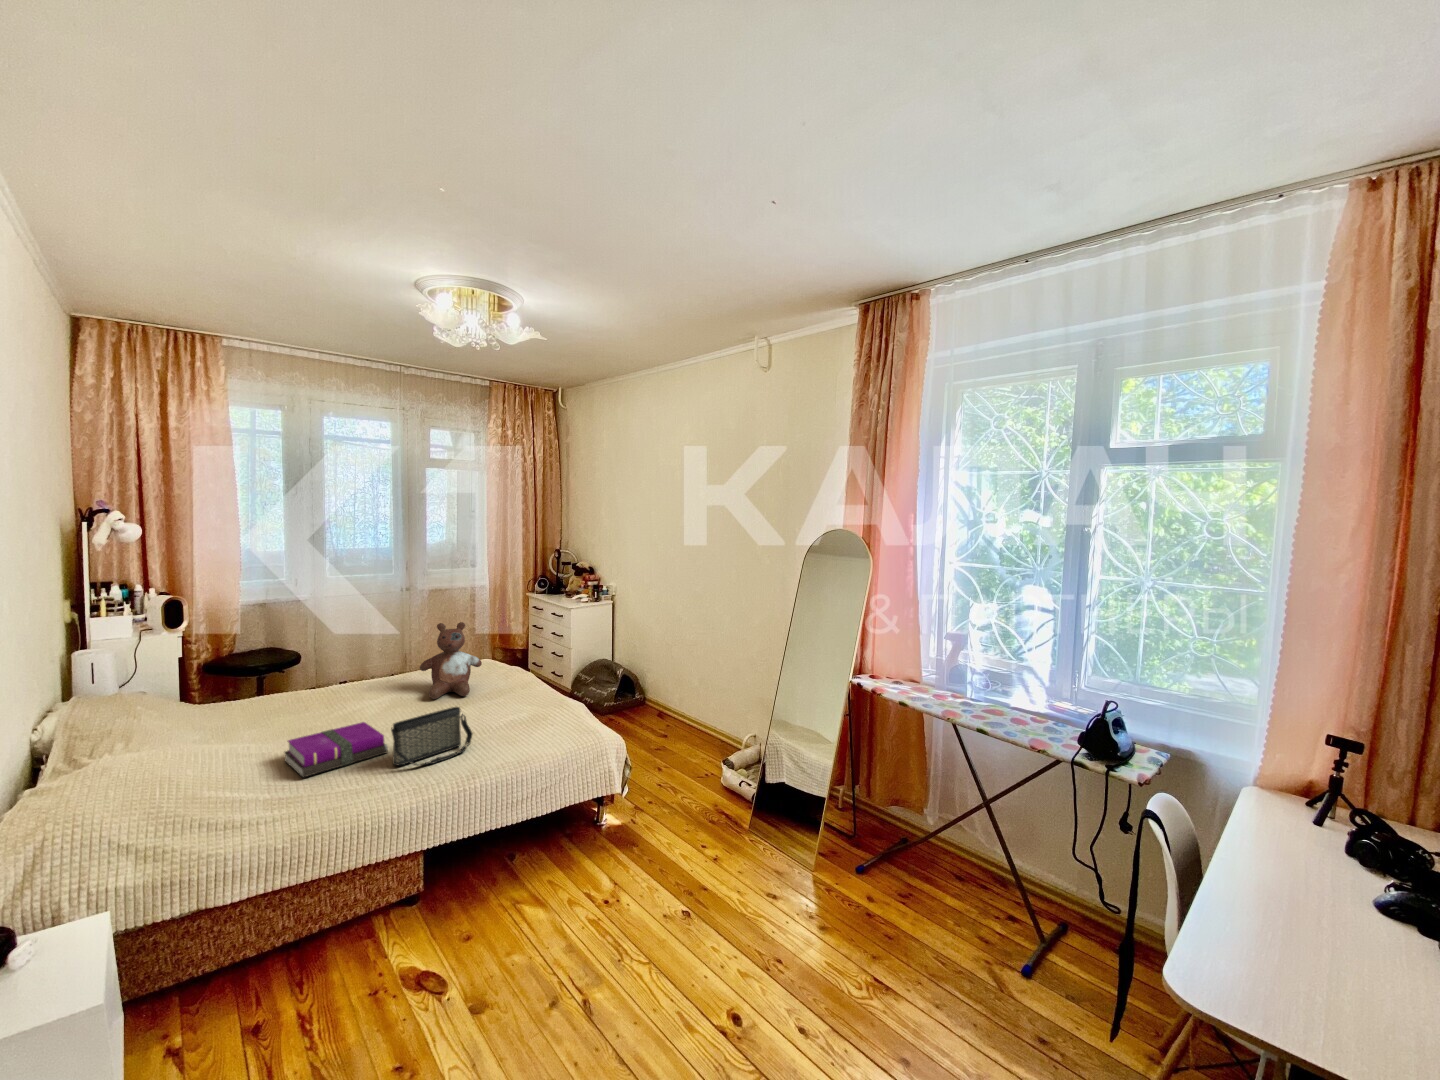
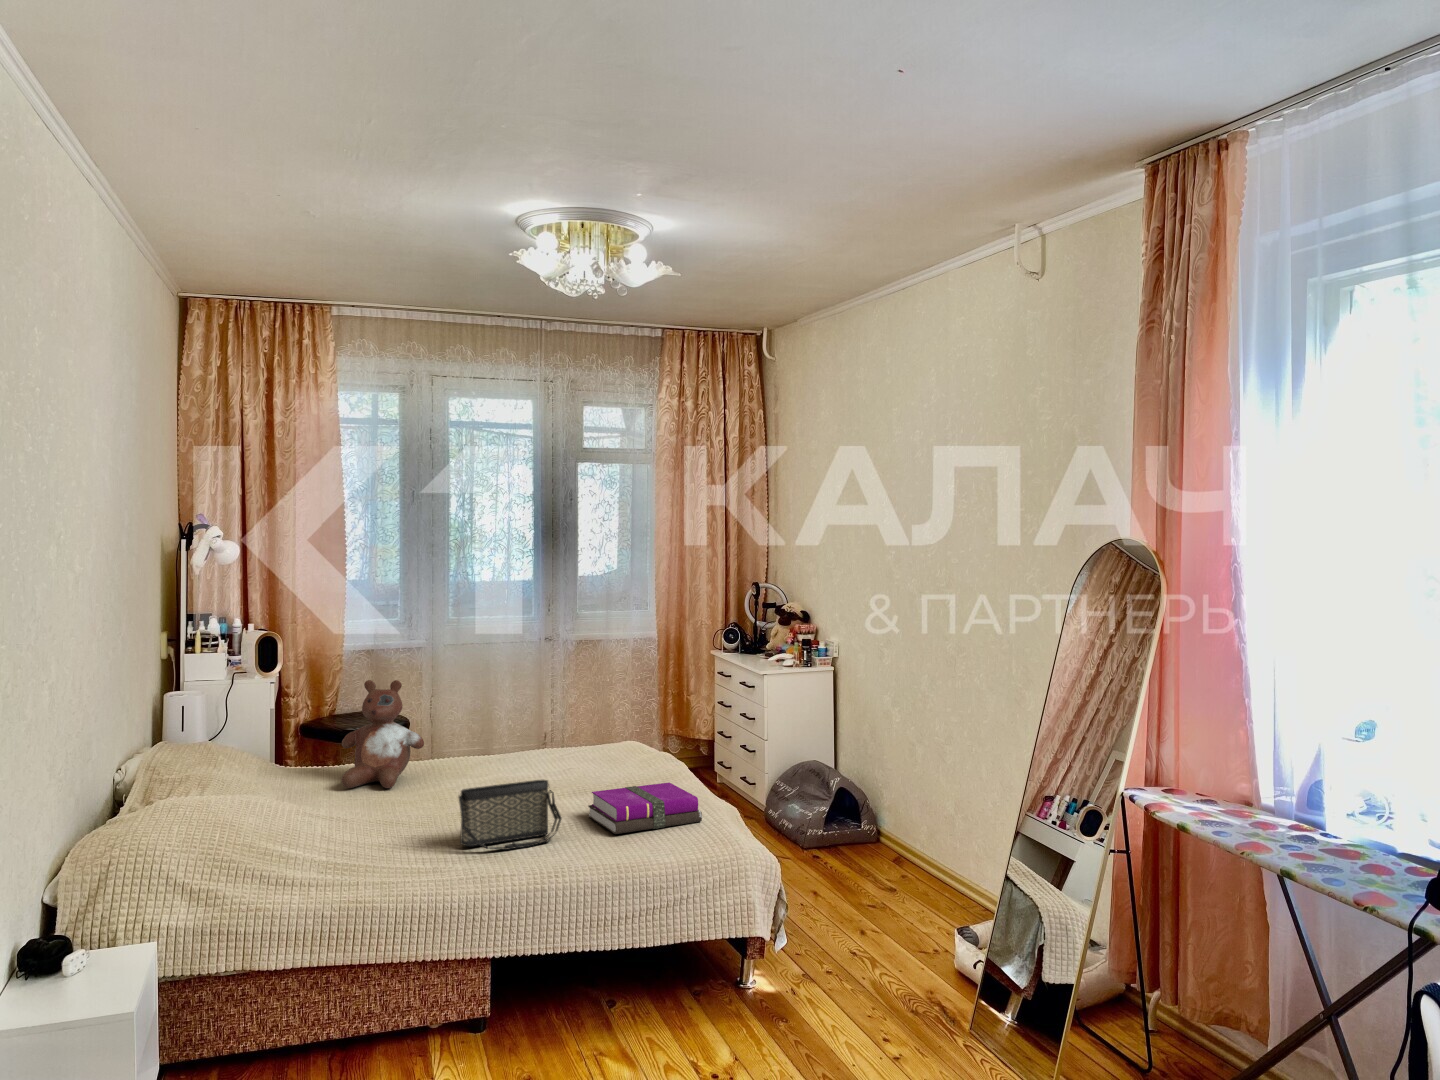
stuffed bear: present [420,622,482,699] -> present [341,680,424,788]
notebook: present [285,722,388,777] -> present [588,783,702,834]

